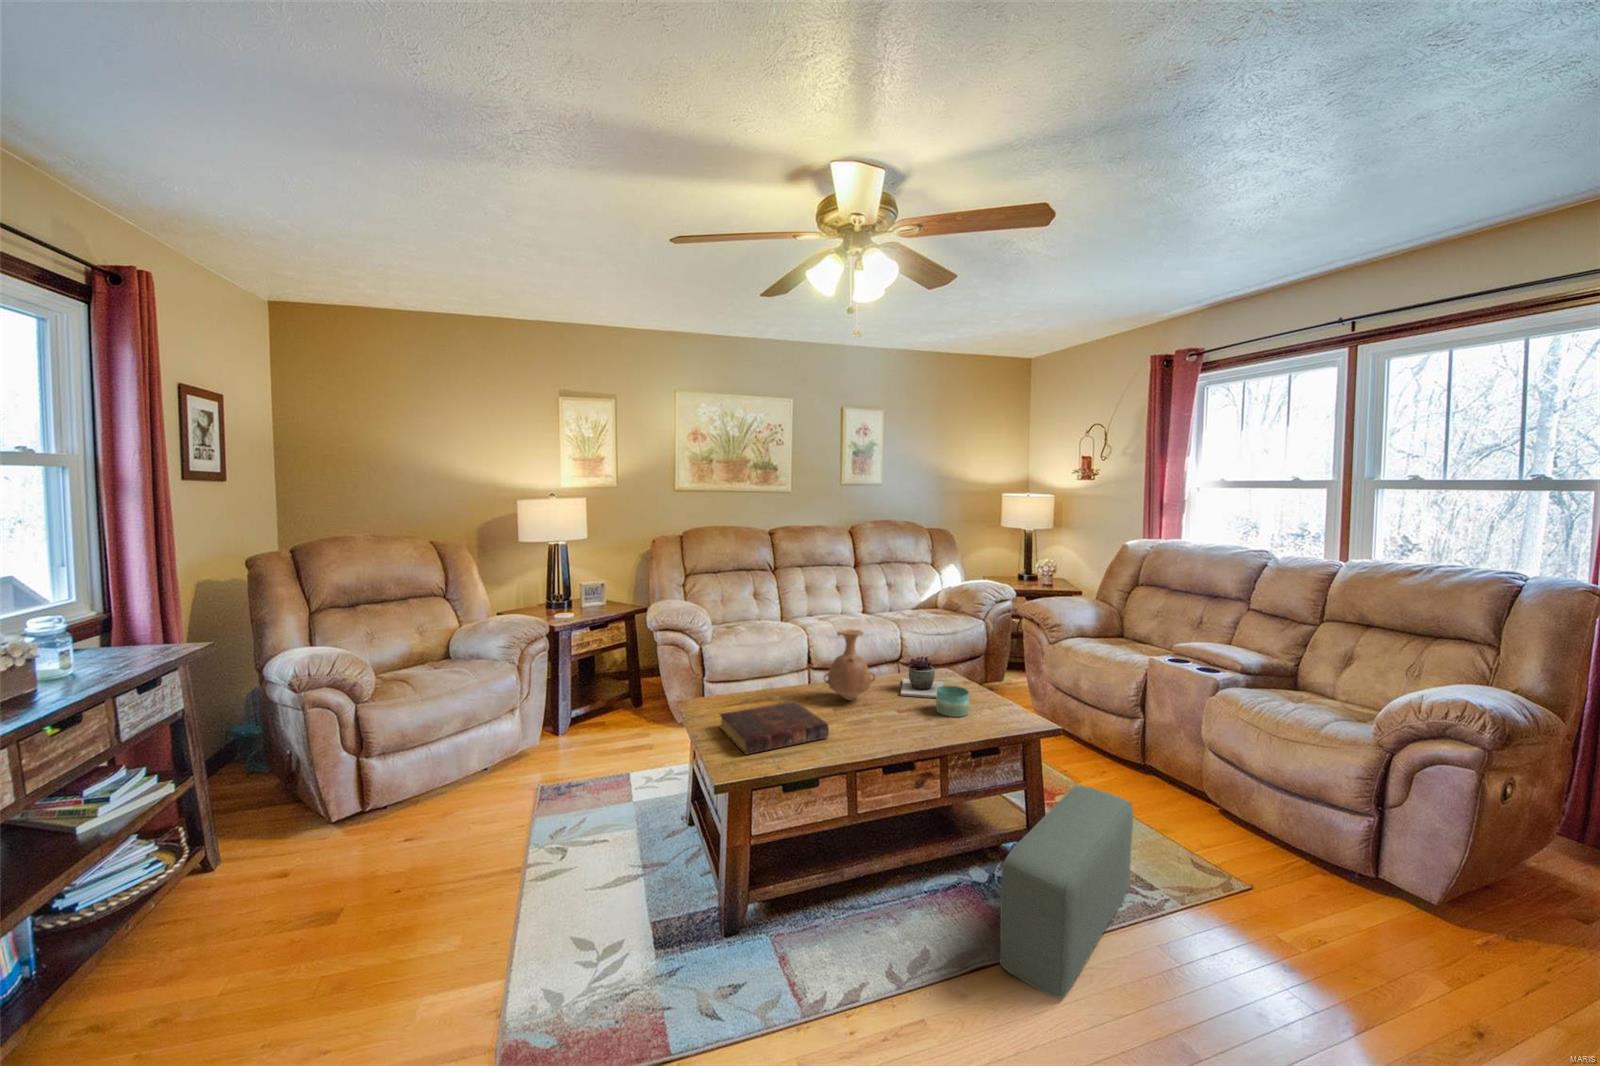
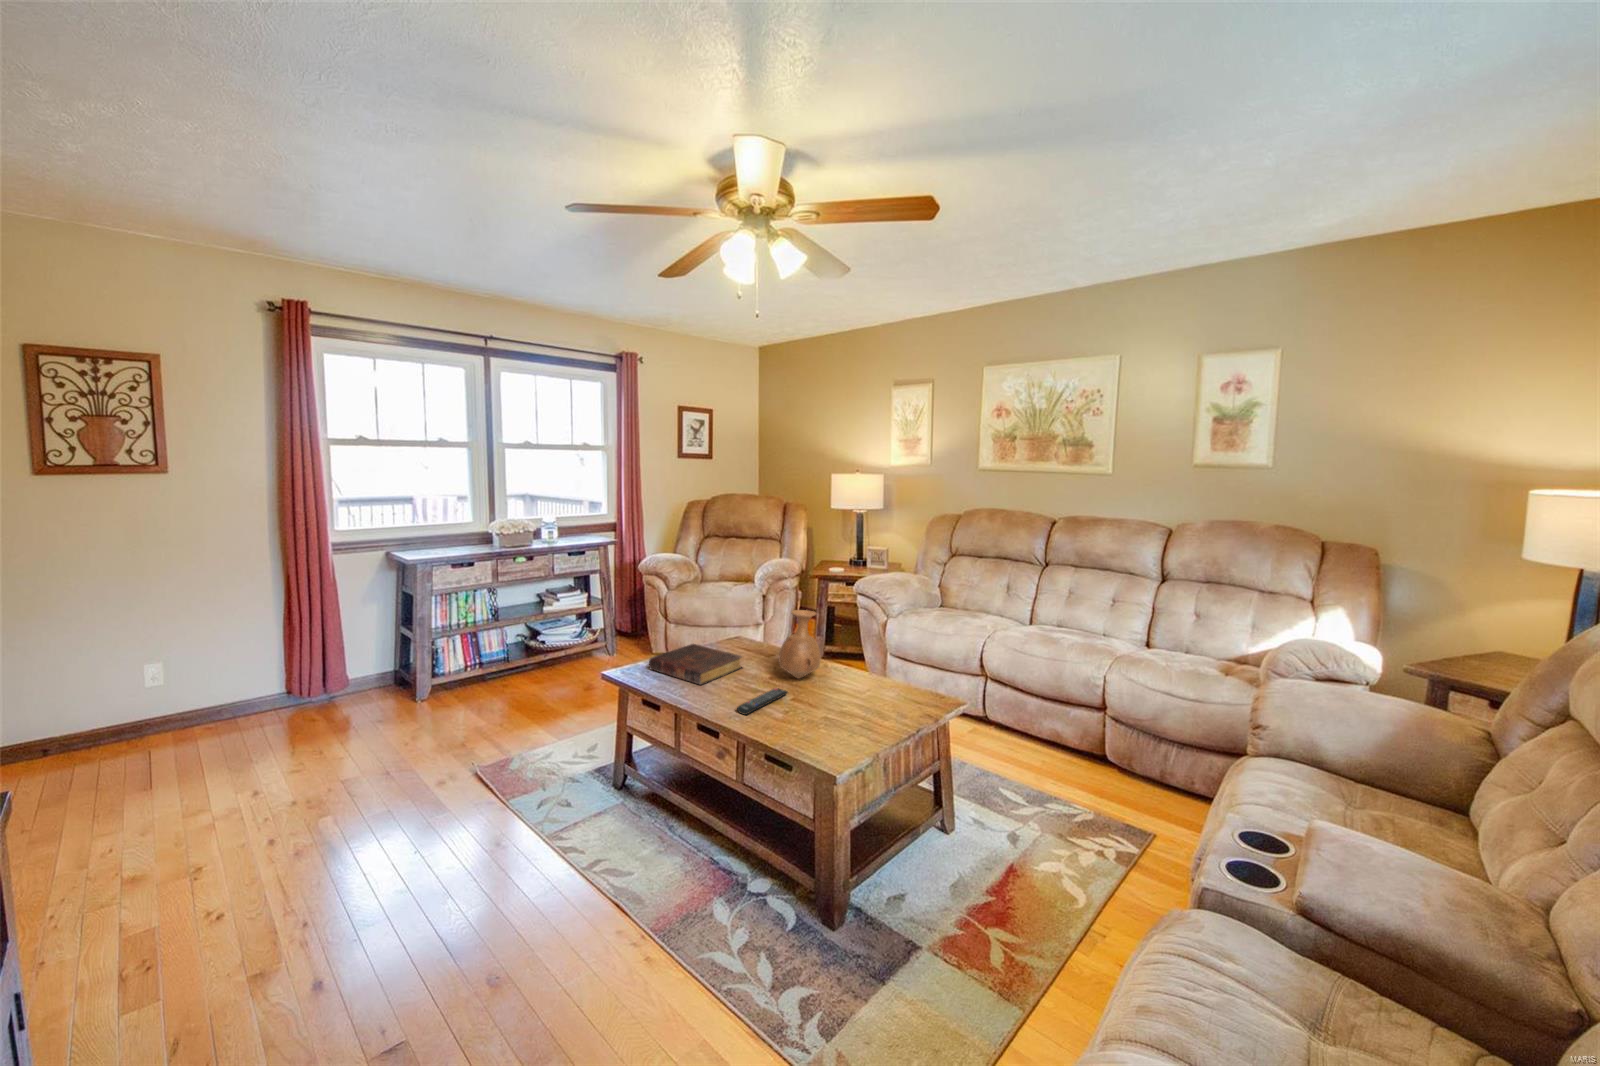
succulent plant: present [901,656,943,698] -> none [837,662,904,712]
candle: present [936,686,969,717] -> none [801,691,836,728]
remote control: none [877,706,927,734] -> present [737,688,788,715]
pouf: present [1000,786,1133,998] -> none [589,821,828,1013]

